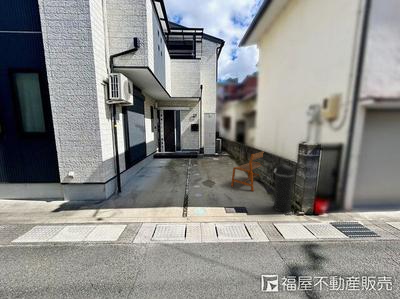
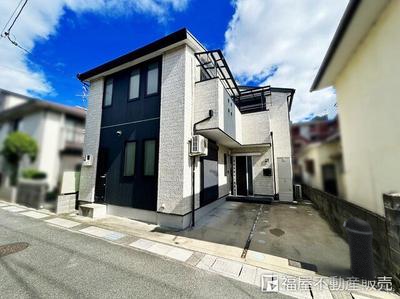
bench: present [231,151,264,191] -> none [300,201,351,247]

